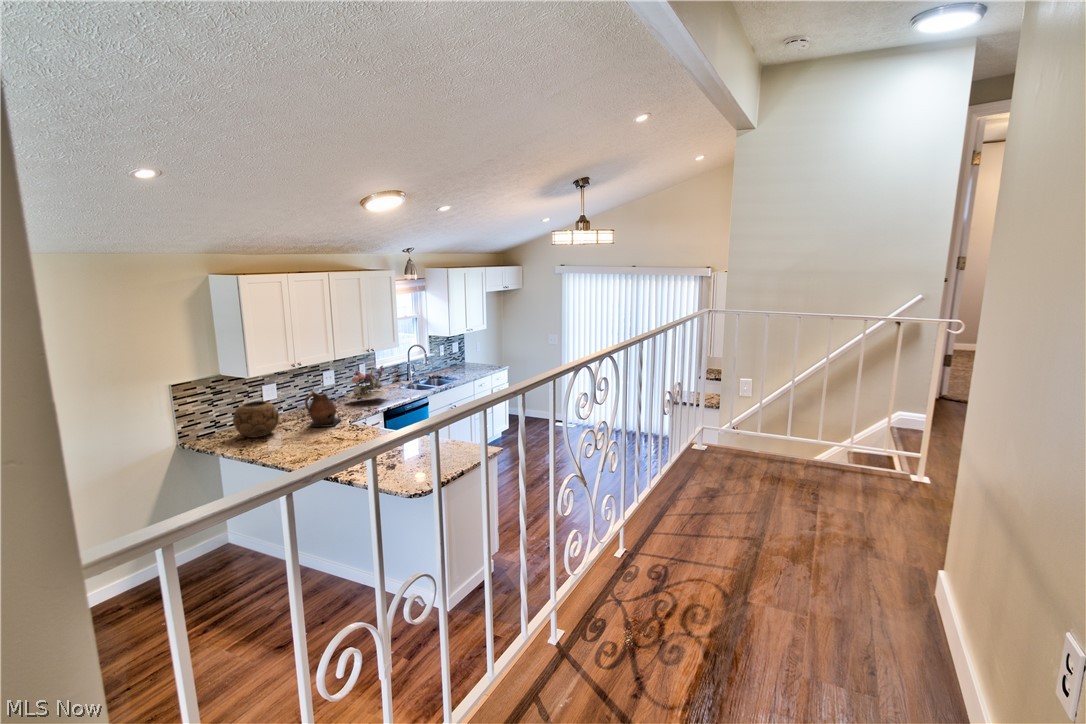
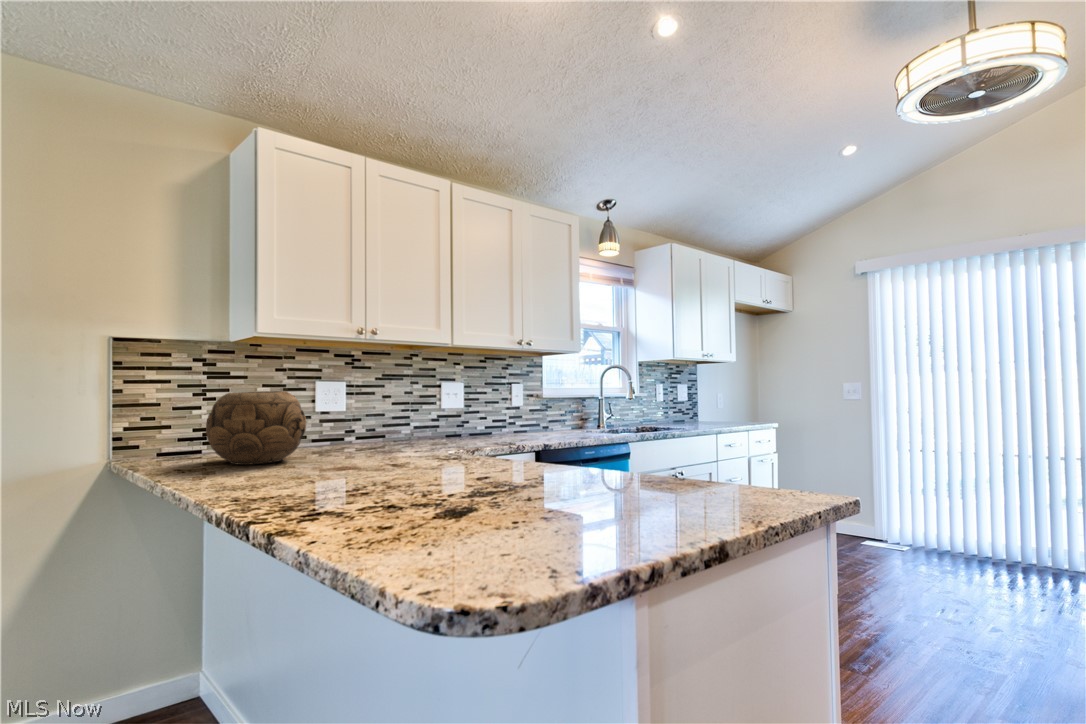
flower arrangement: present [345,366,389,400] -> none [472,375,556,440]
ceramic pitcher: present [305,391,341,427] -> none [363,380,440,463]

